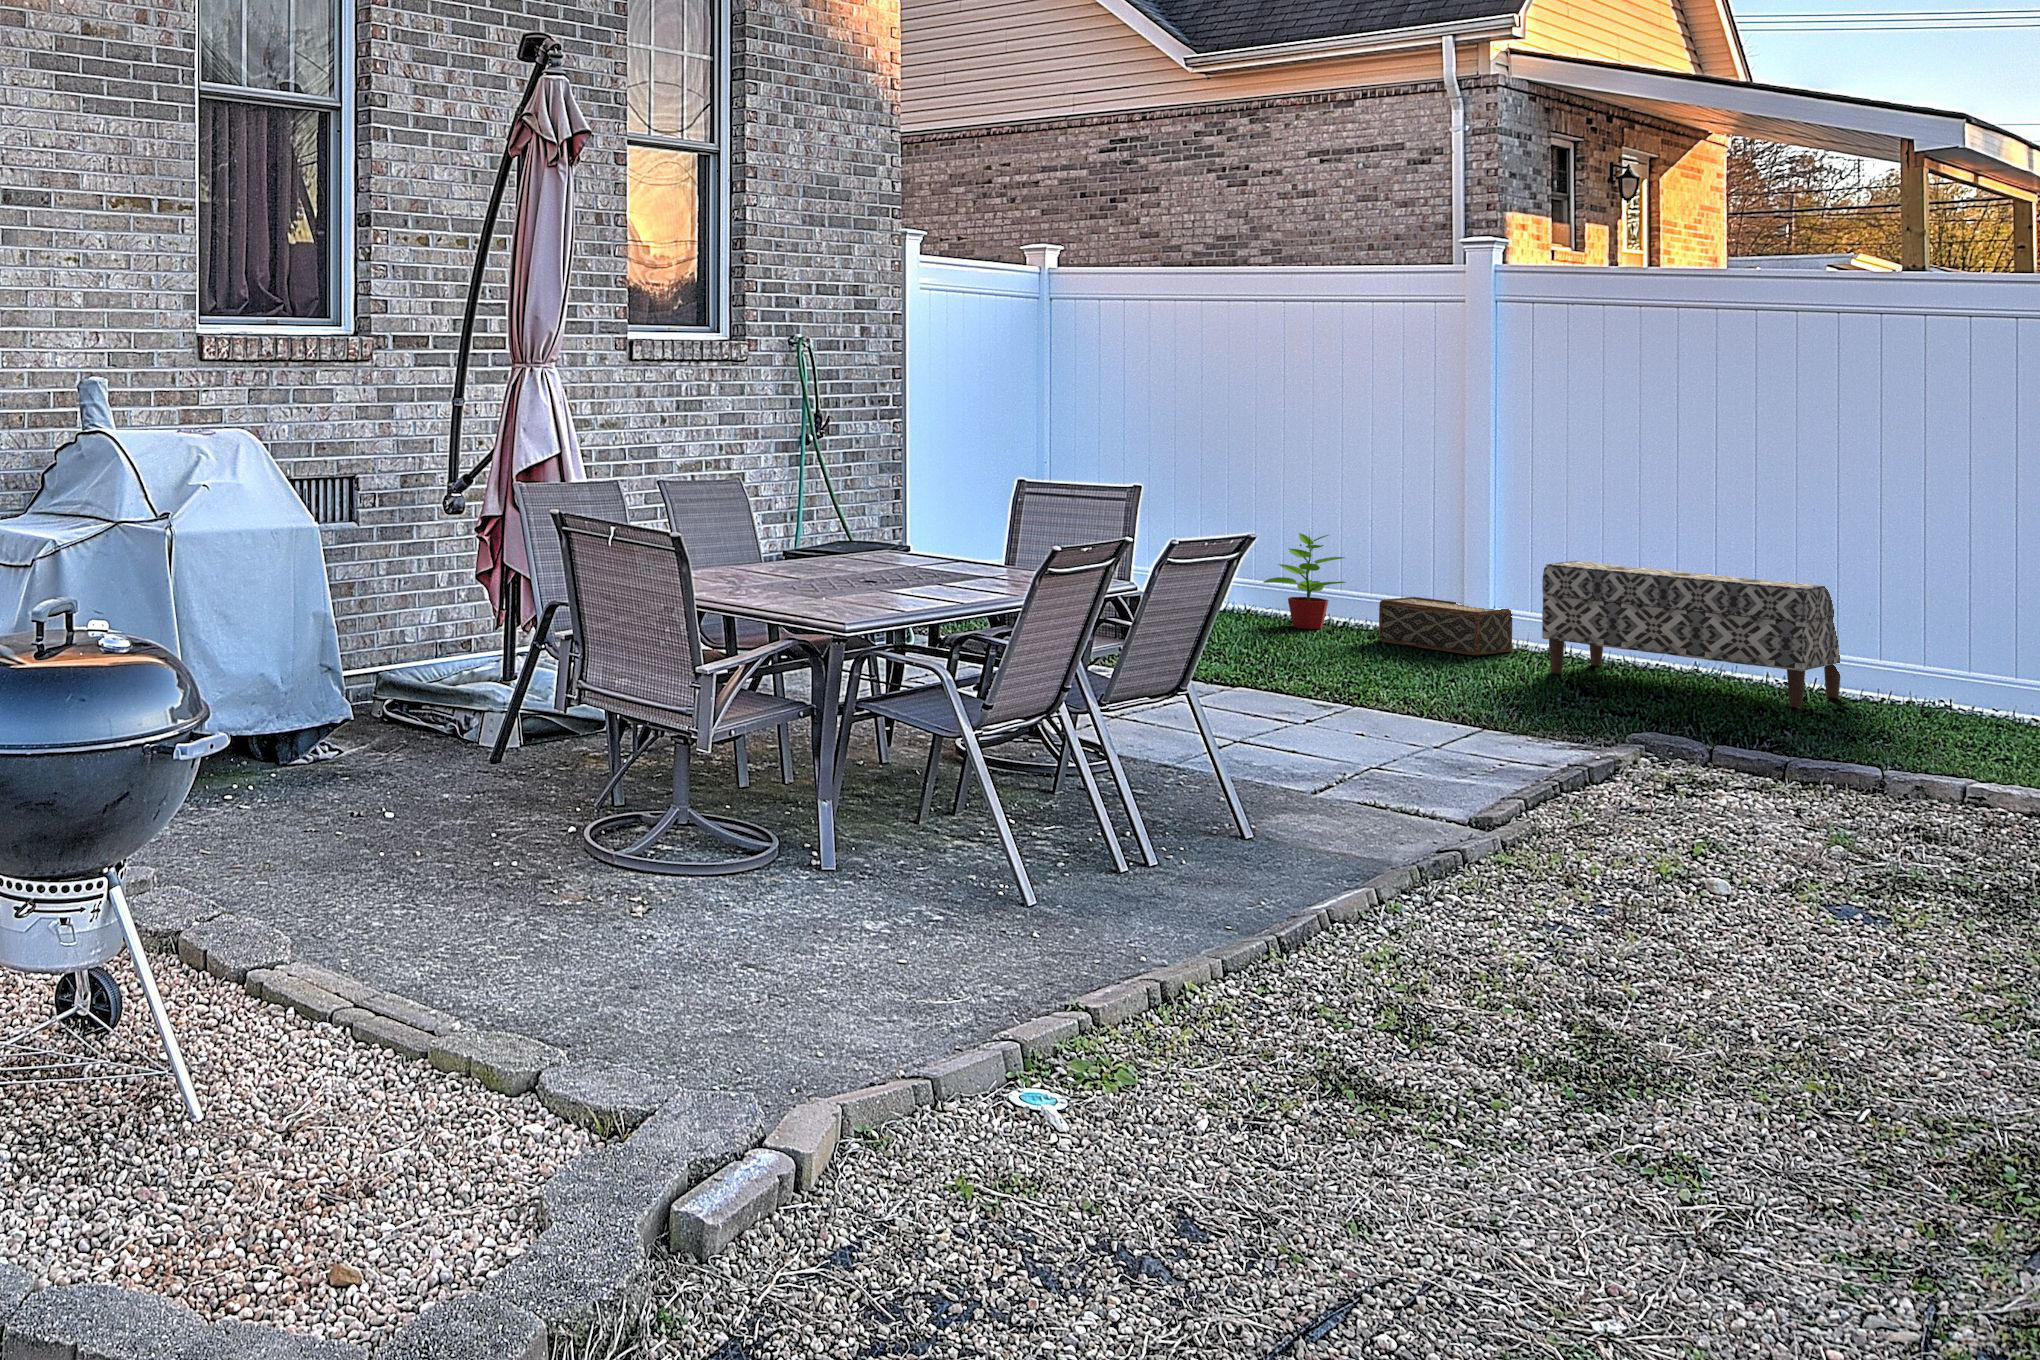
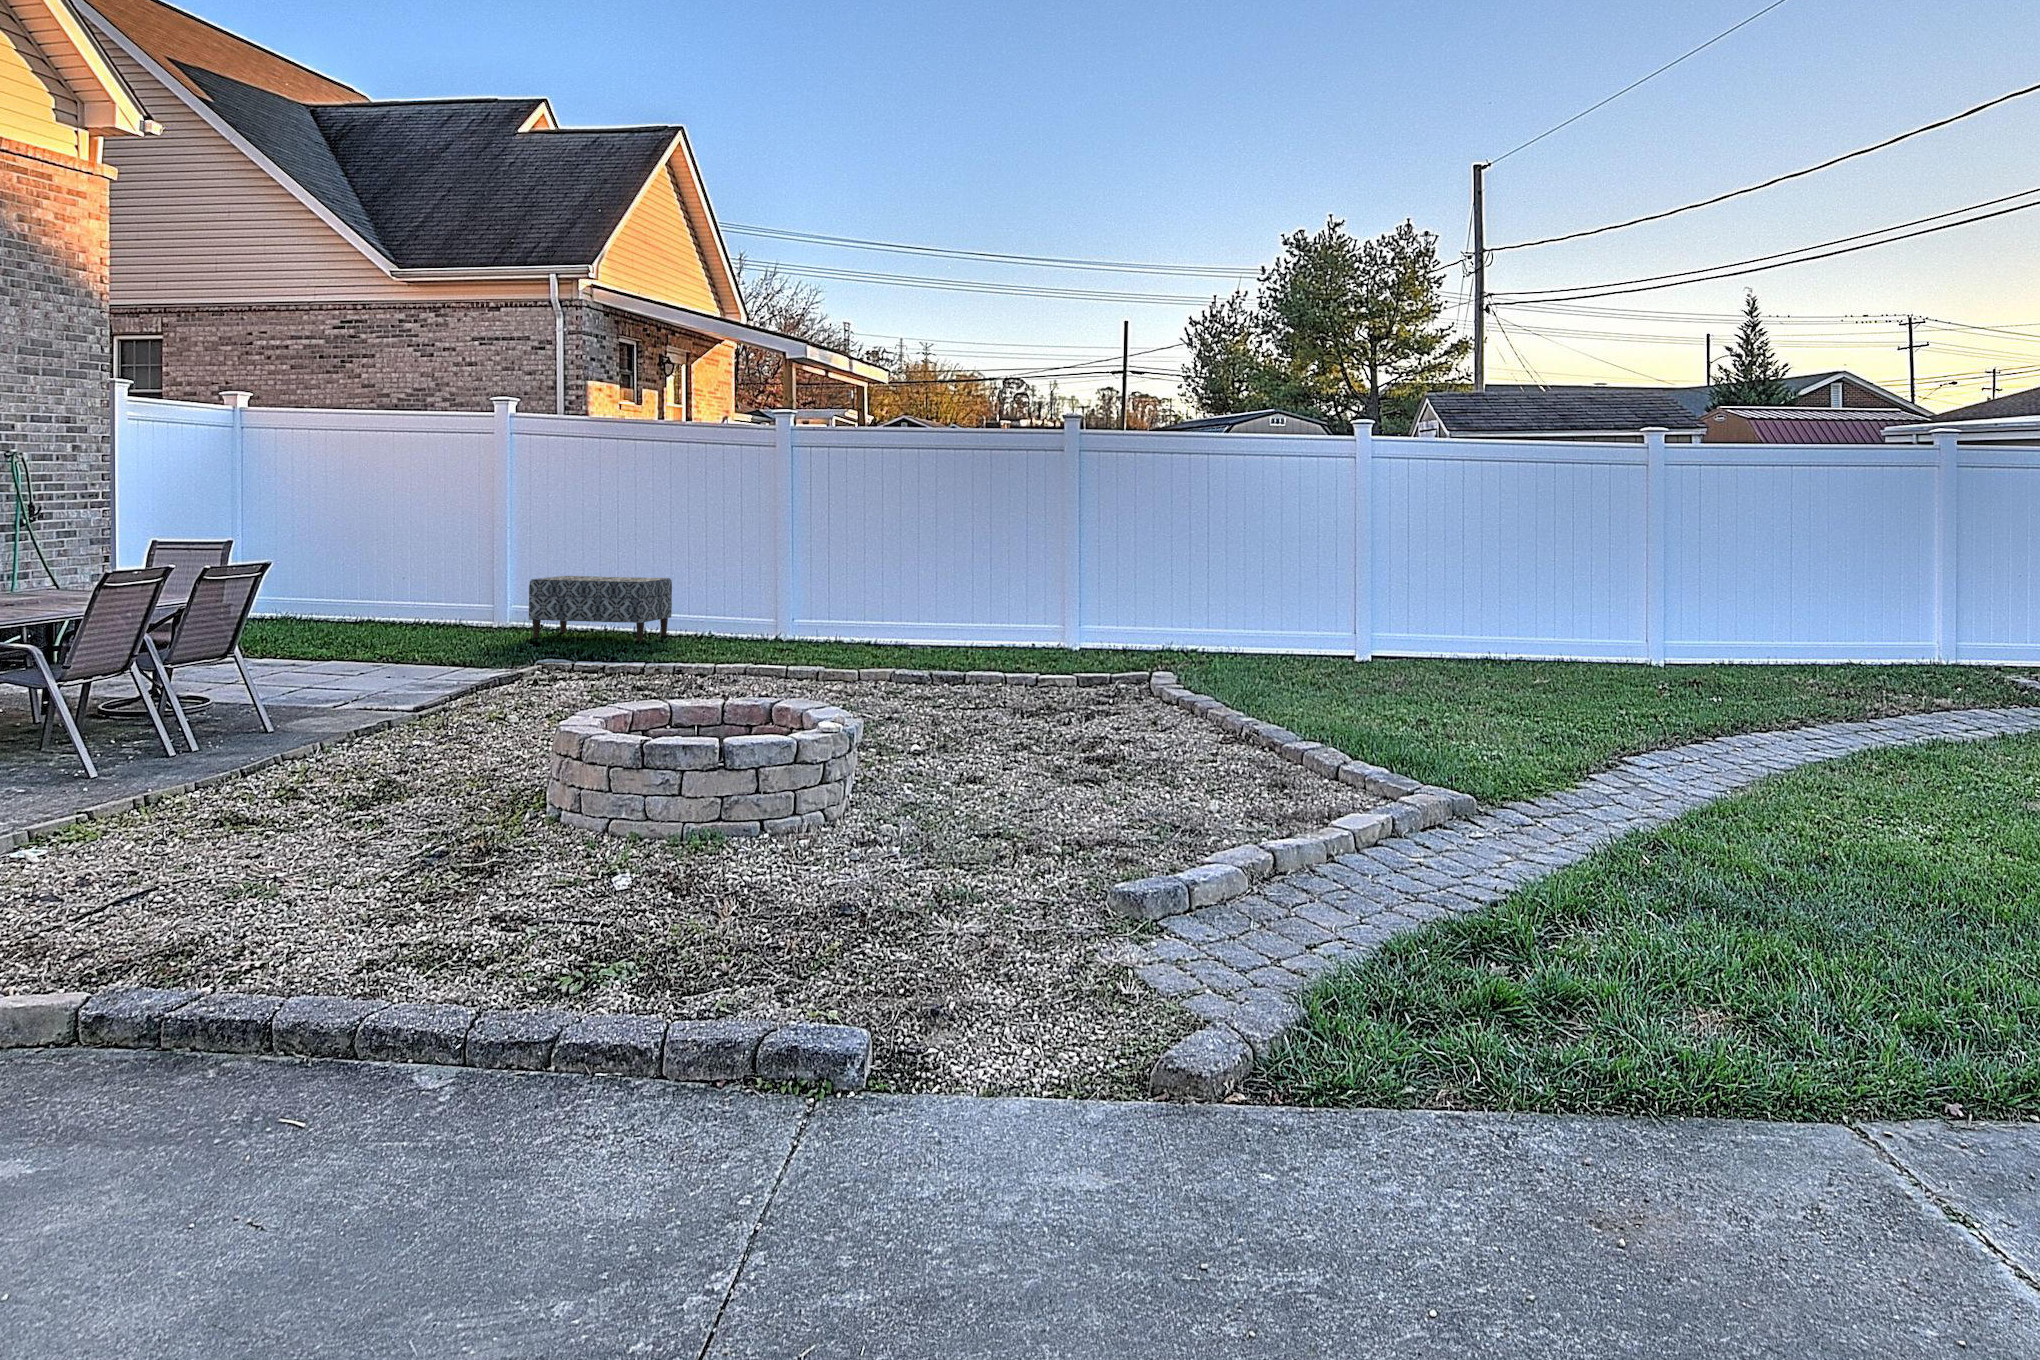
potted plant: present [1264,533,1346,629] -> none [384,570,438,629]
woven basket: present [1379,597,1512,655] -> none [451,605,524,634]

